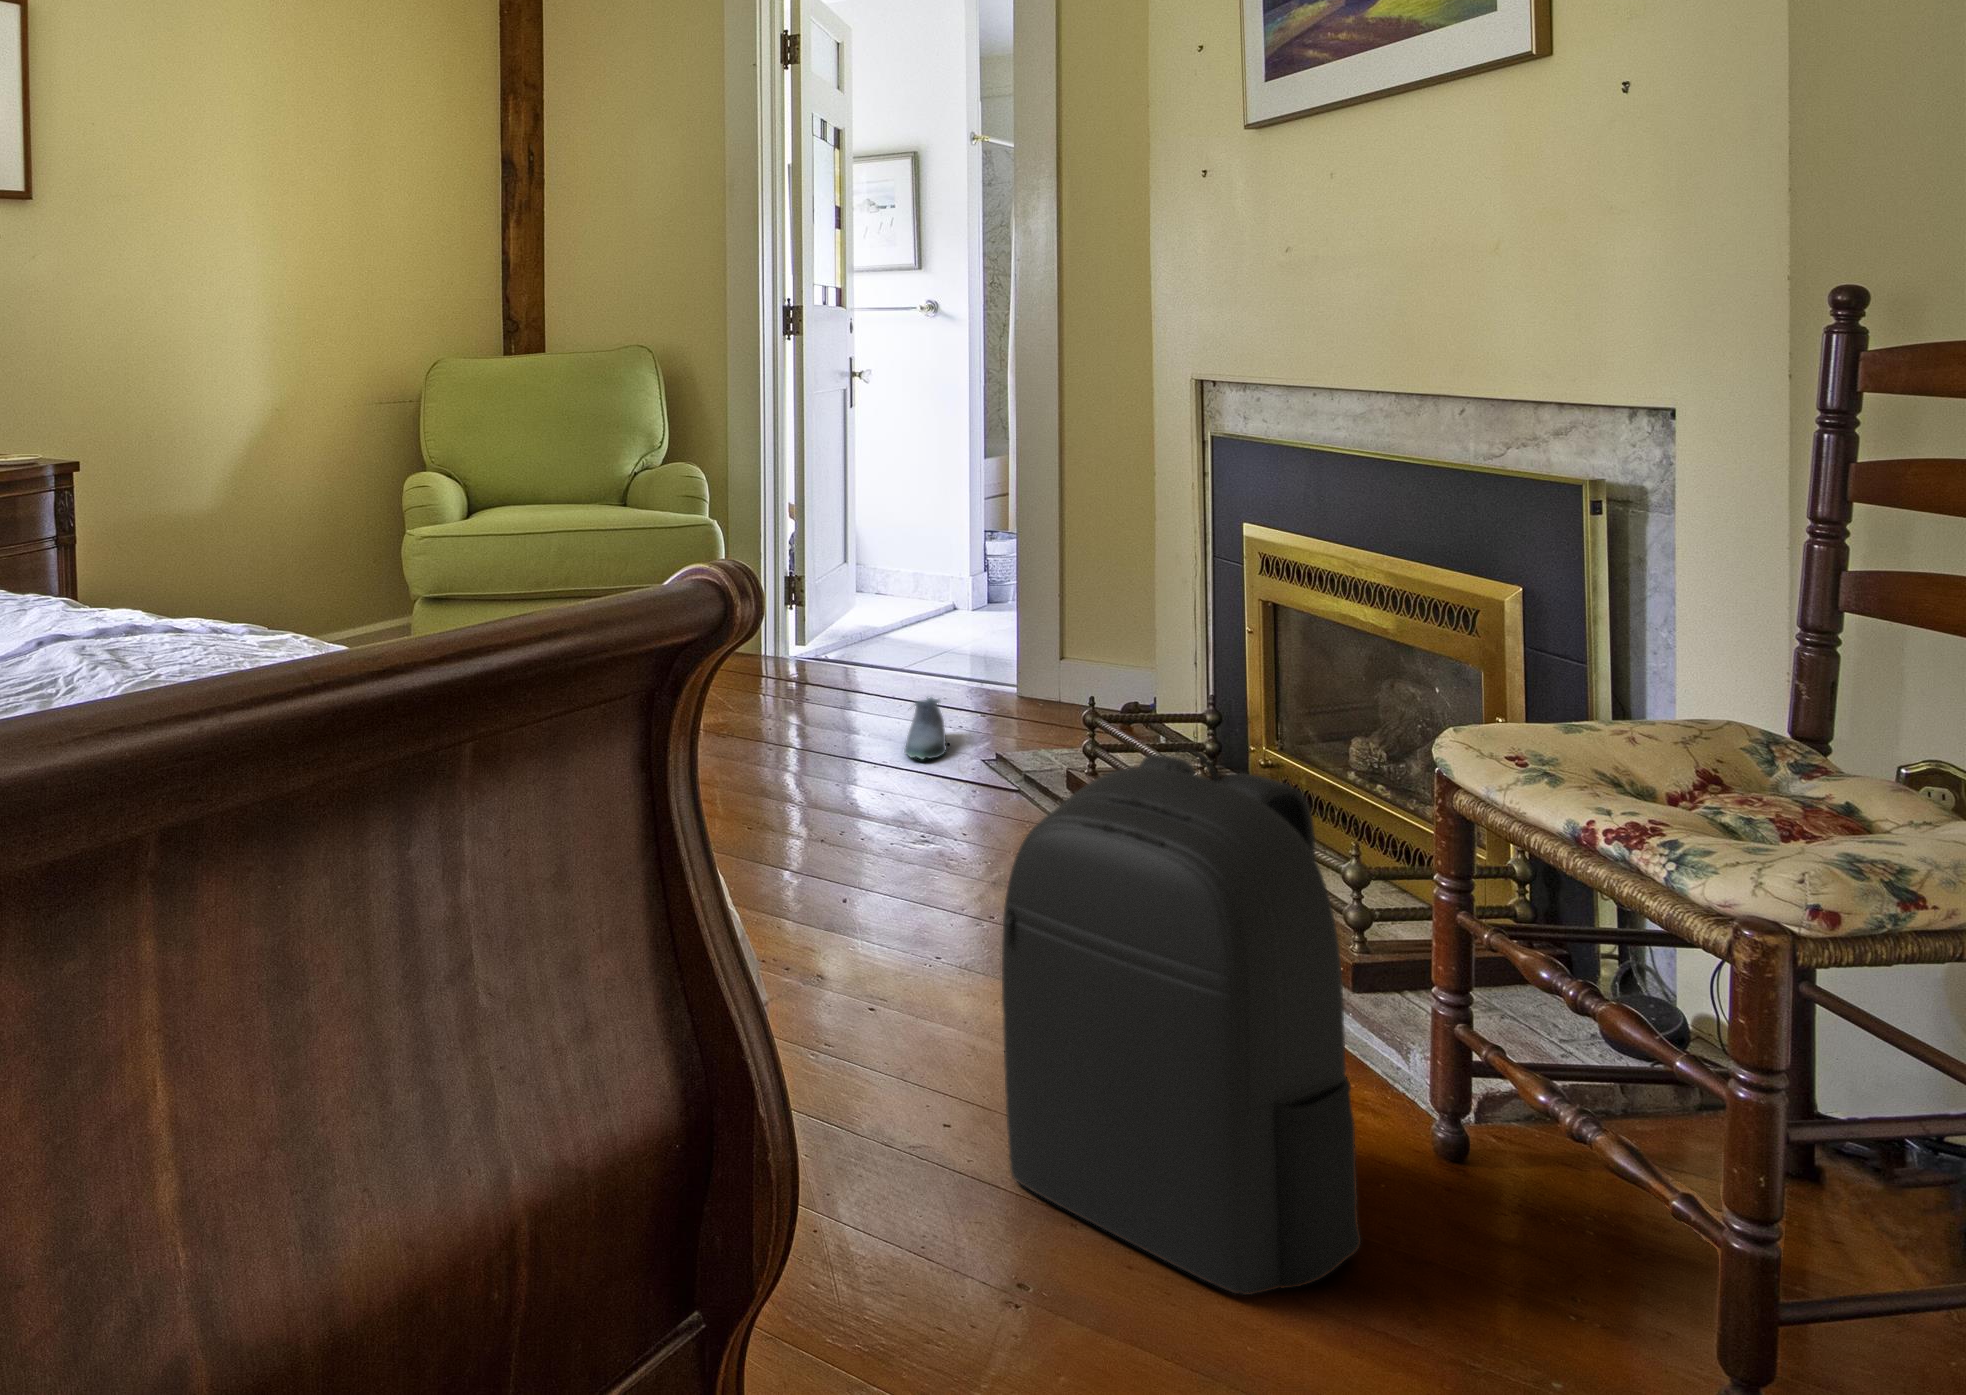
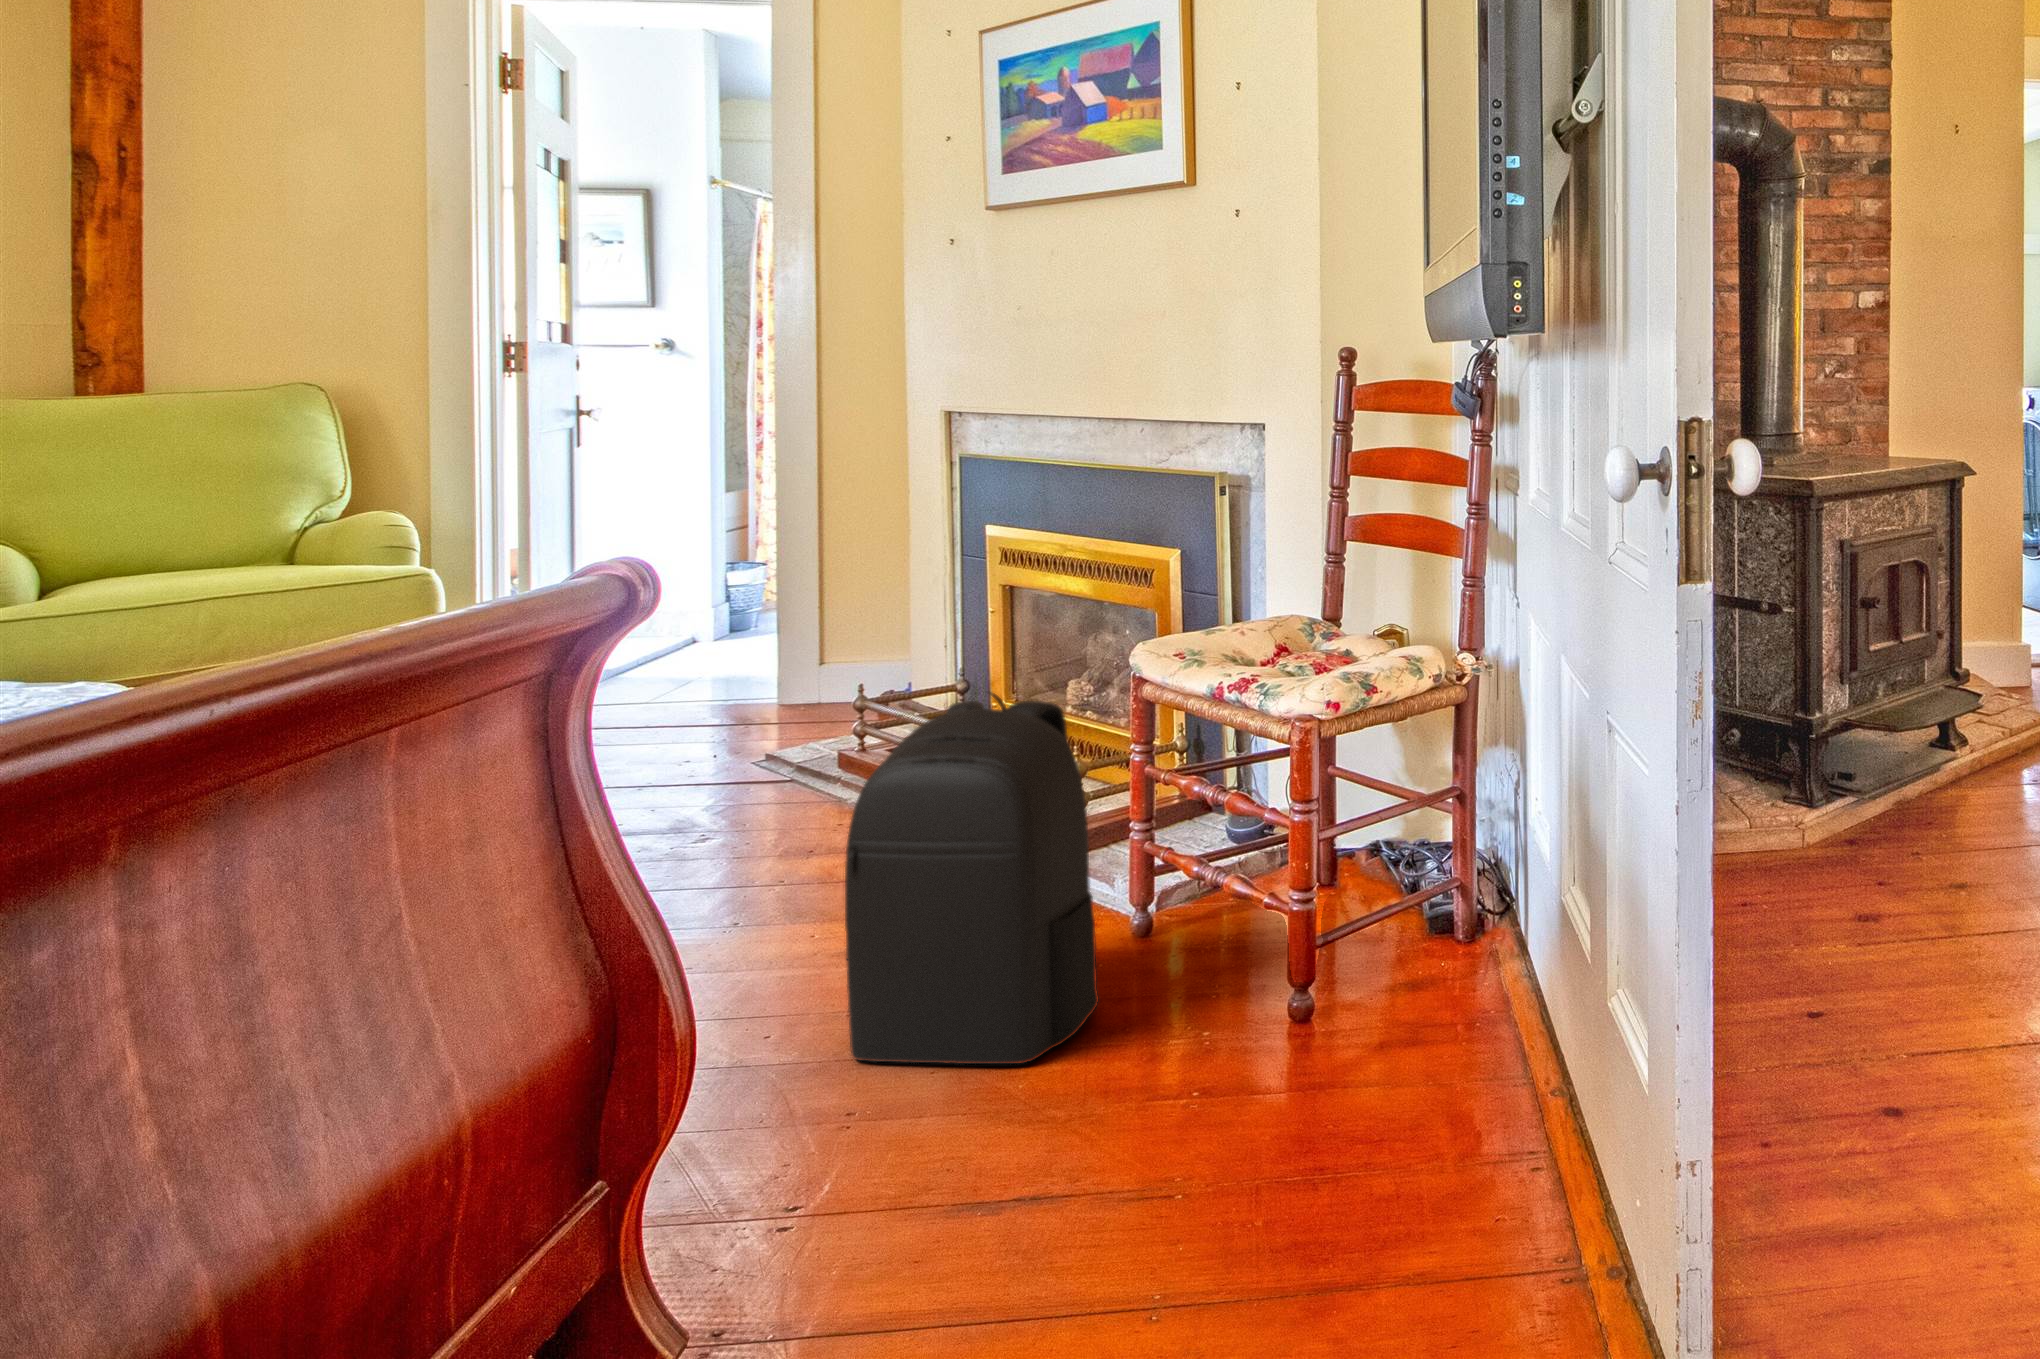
shoe: present [904,697,946,759] -> none [673,720,717,781]

